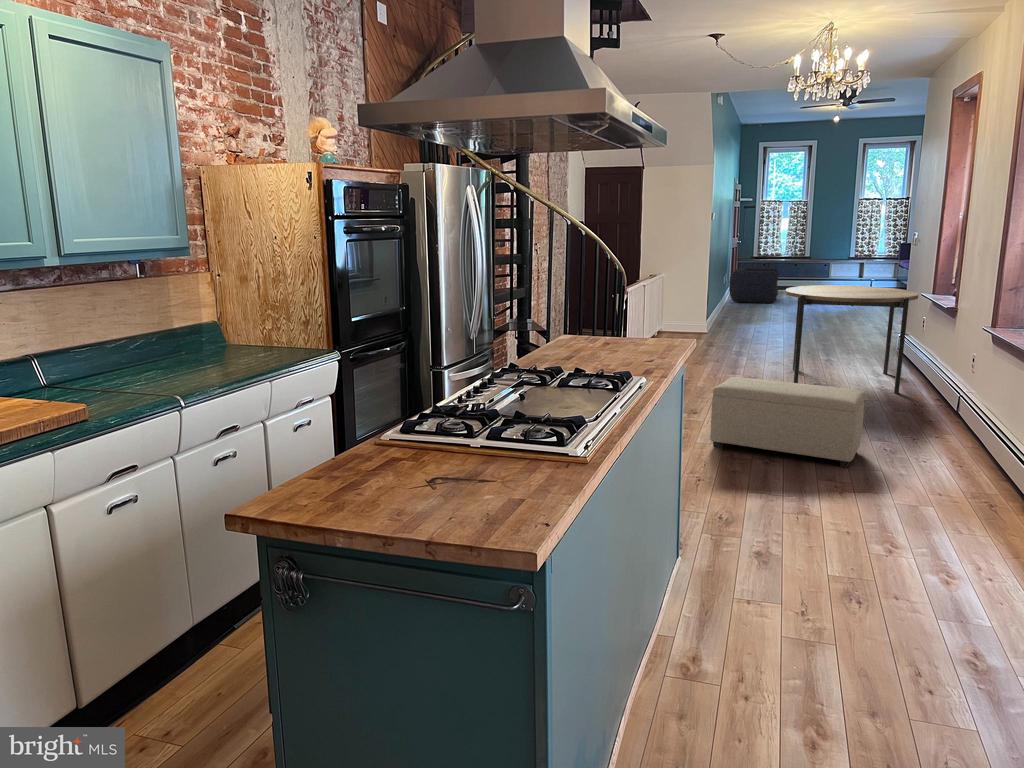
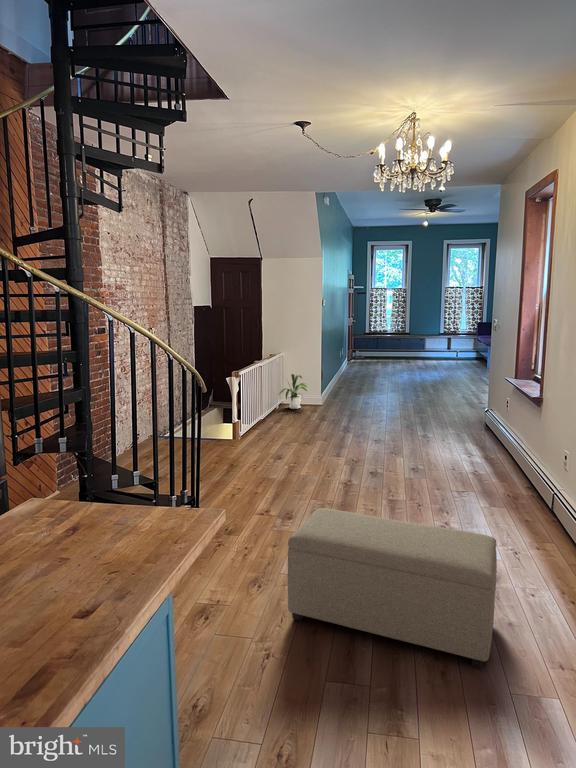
armchair: present [729,267,778,303] -> none [346,342,386,372]
dining table: present [785,285,918,394] -> none [389,367,523,488]
house plant: none [660,298,693,335] -> present [280,374,307,409]

